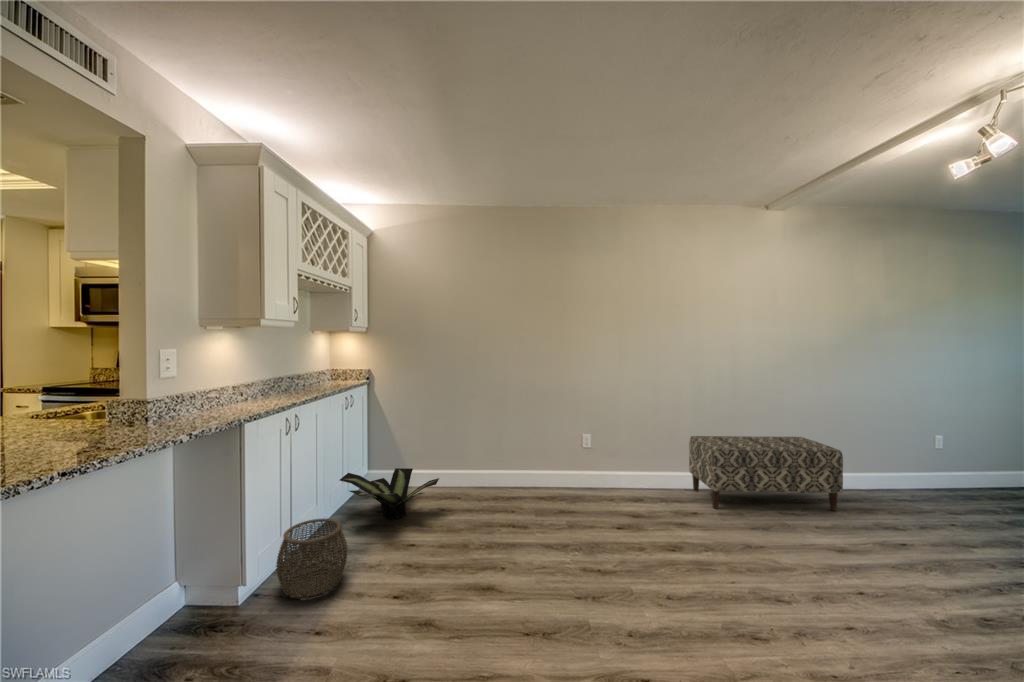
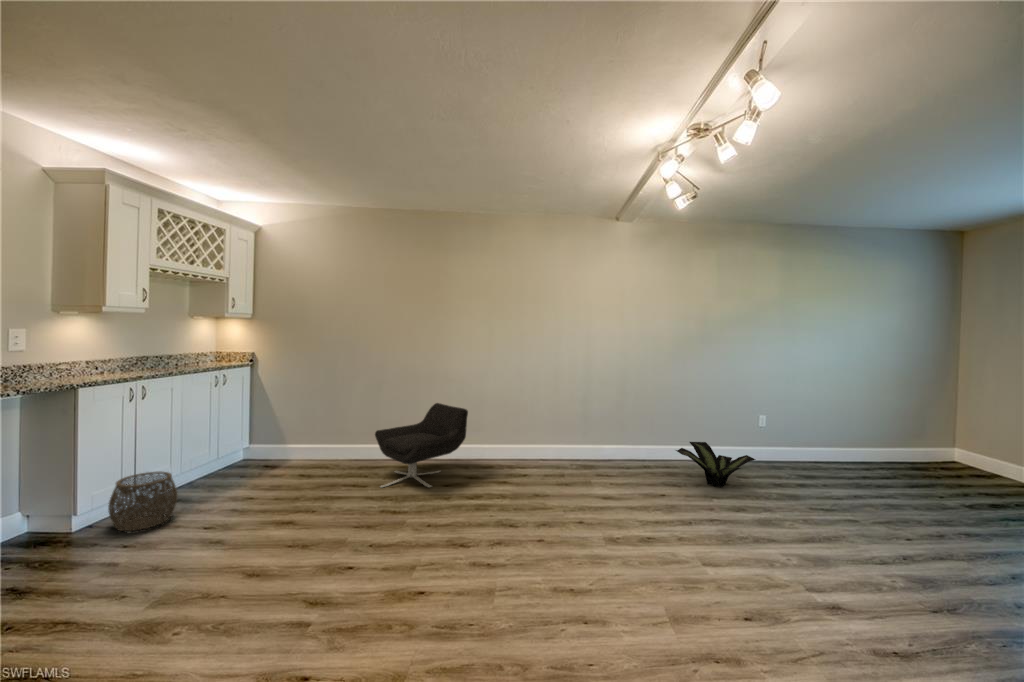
lounge chair: none [524,420,631,524] -> present [375,403,468,487]
bench: present [689,436,843,511] -> none [534,419,647,485]
potted plant: present [340,468,439,520] -> present [676,442,756,487]

